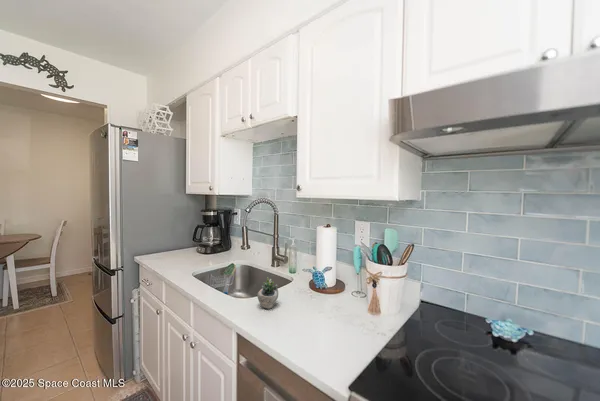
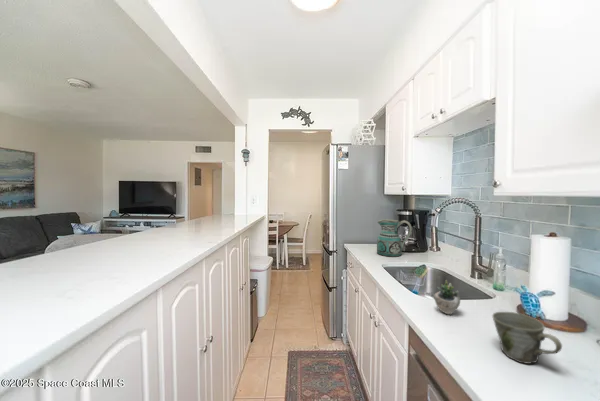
ceramic pitcher: none [181,221,219,262] -> present [377,219,412,257]
mug: none [308,291,348,330] -> present [493,312,562,364]

